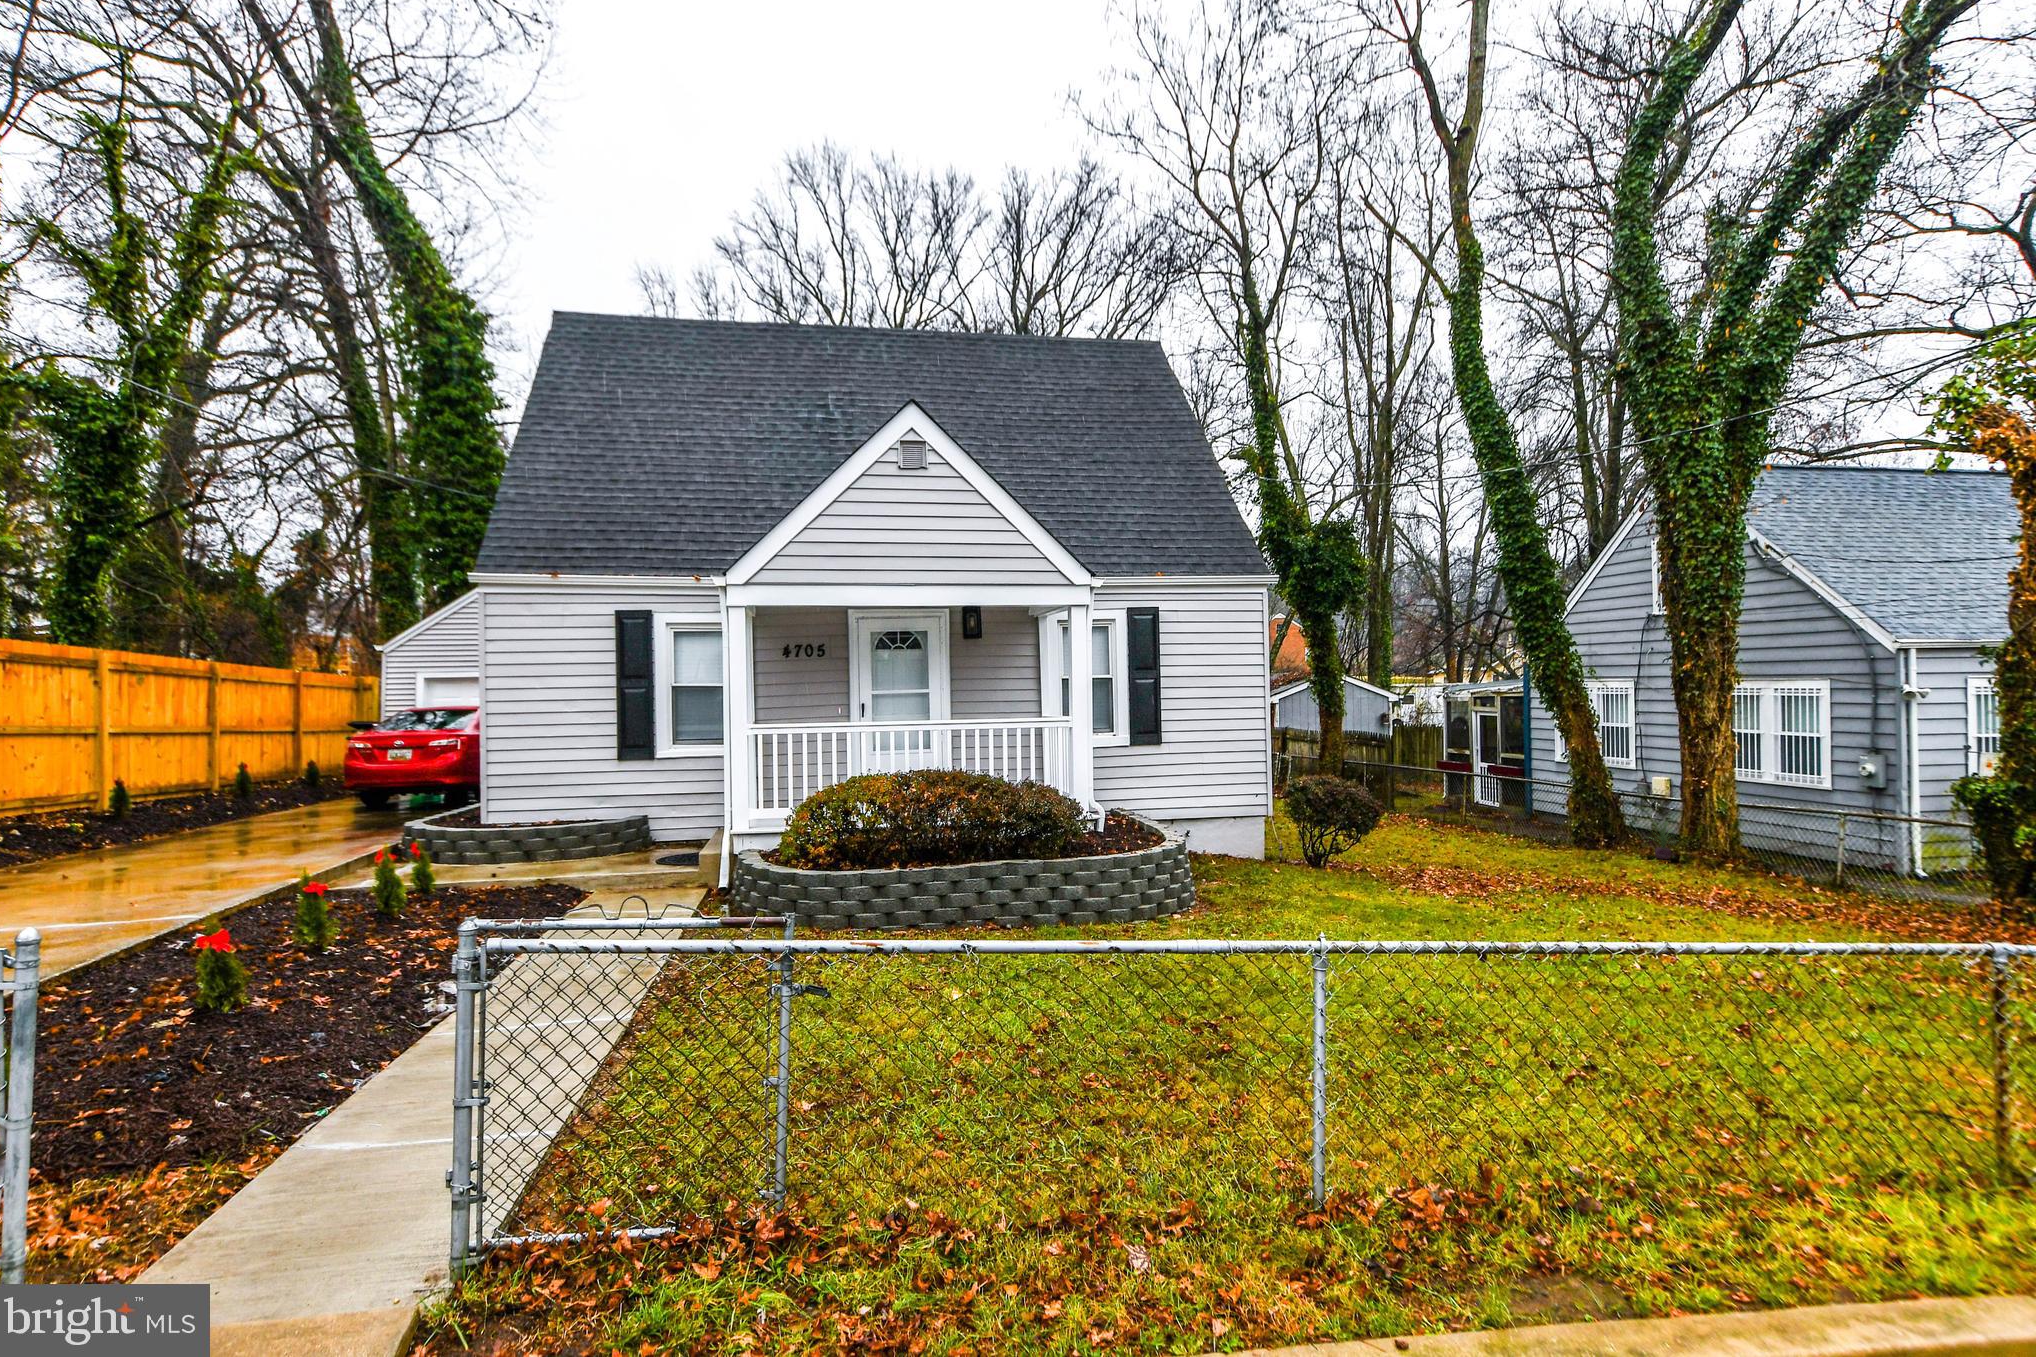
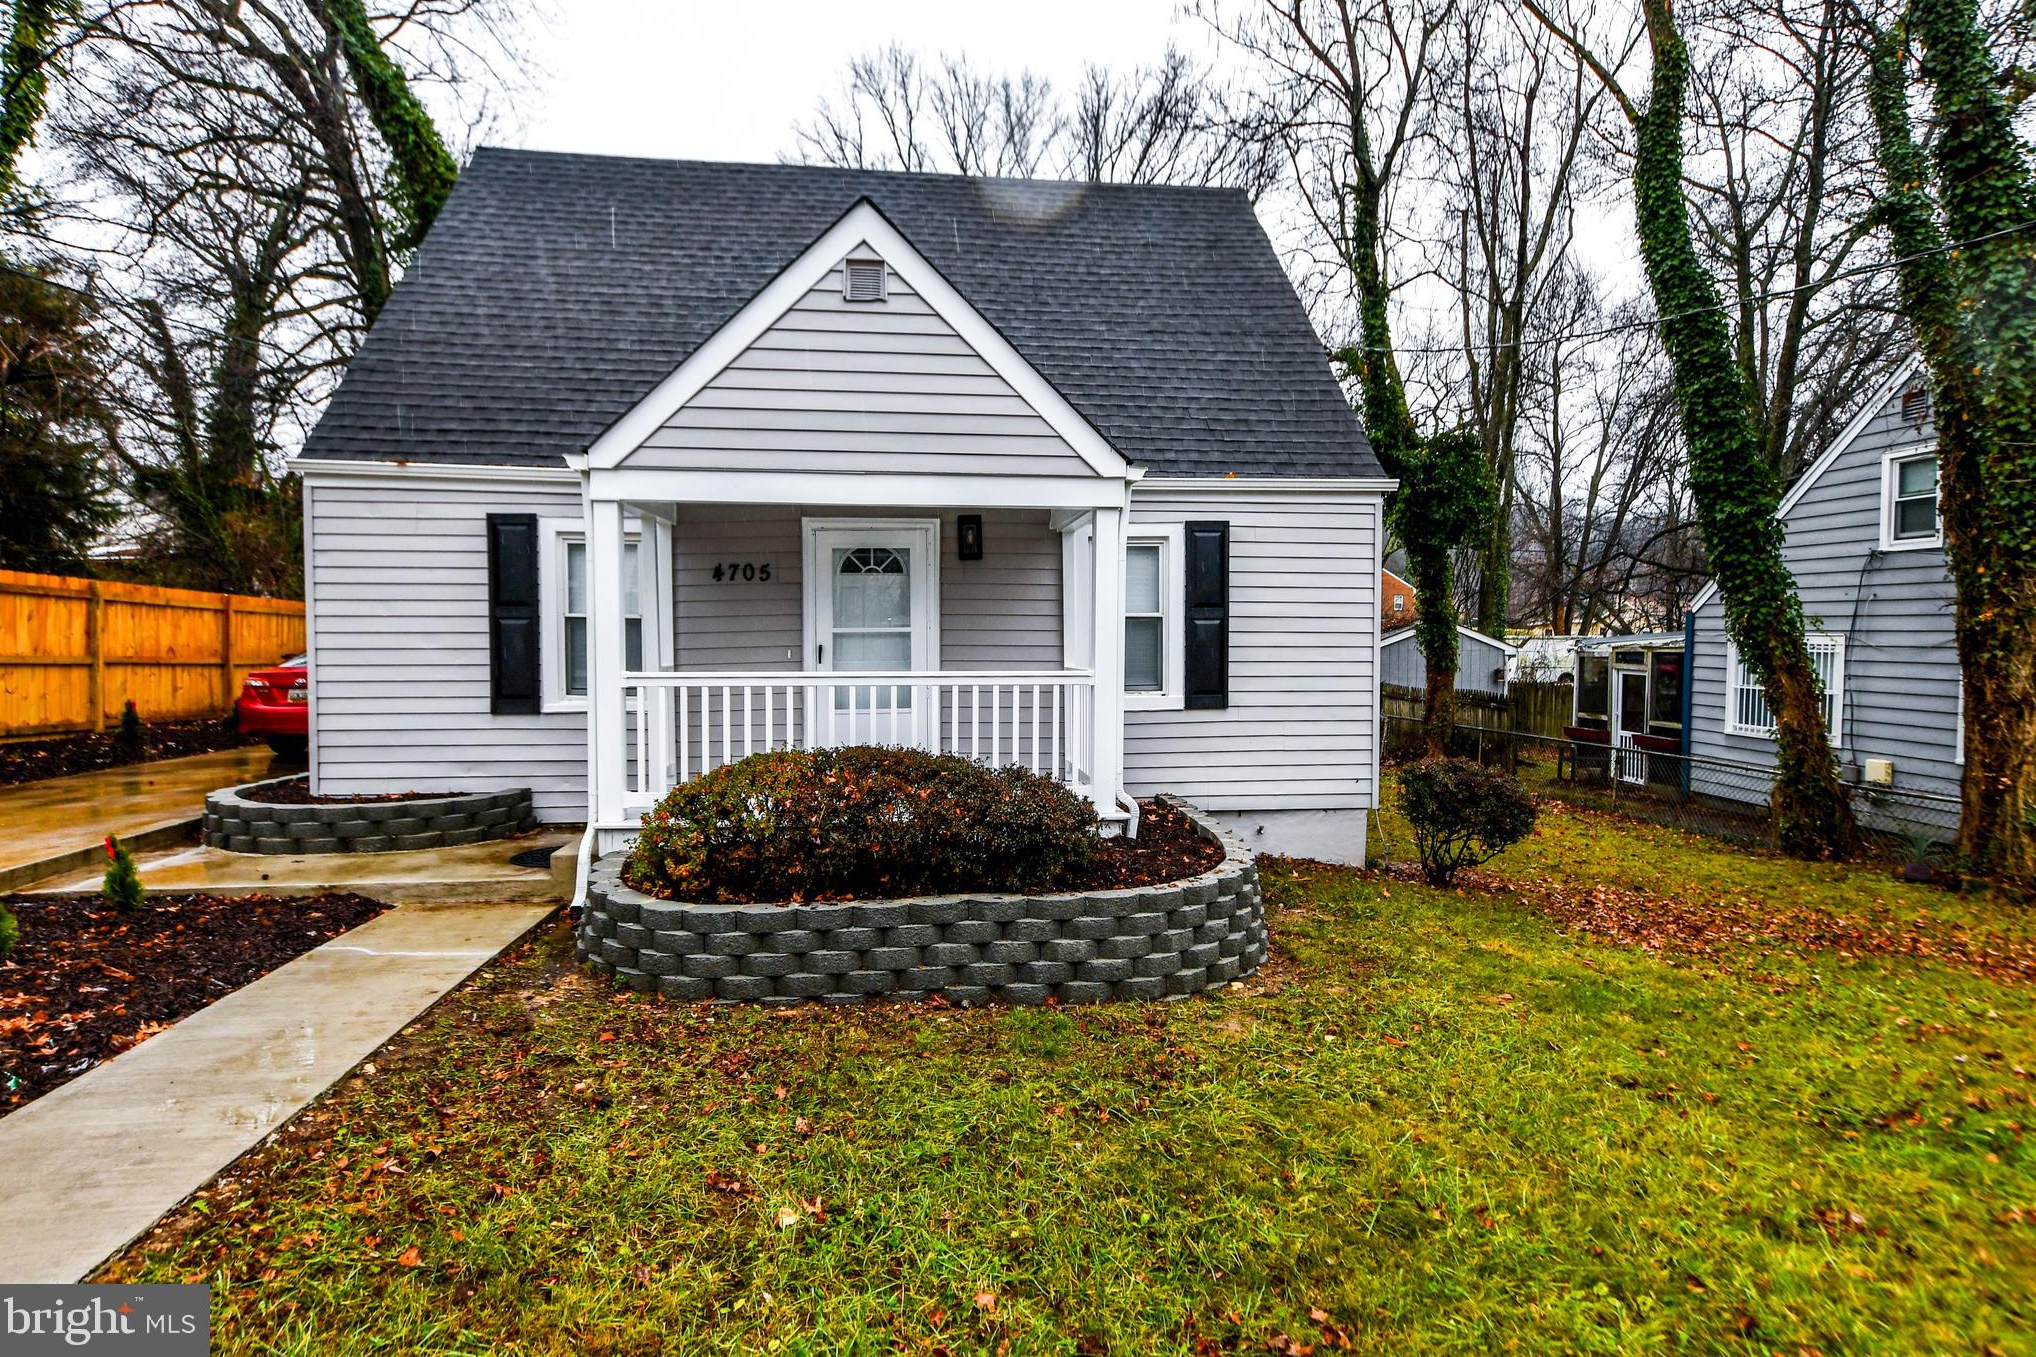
bench: none [1431,775,1482,807] -> present [1557,746,1624,785]

